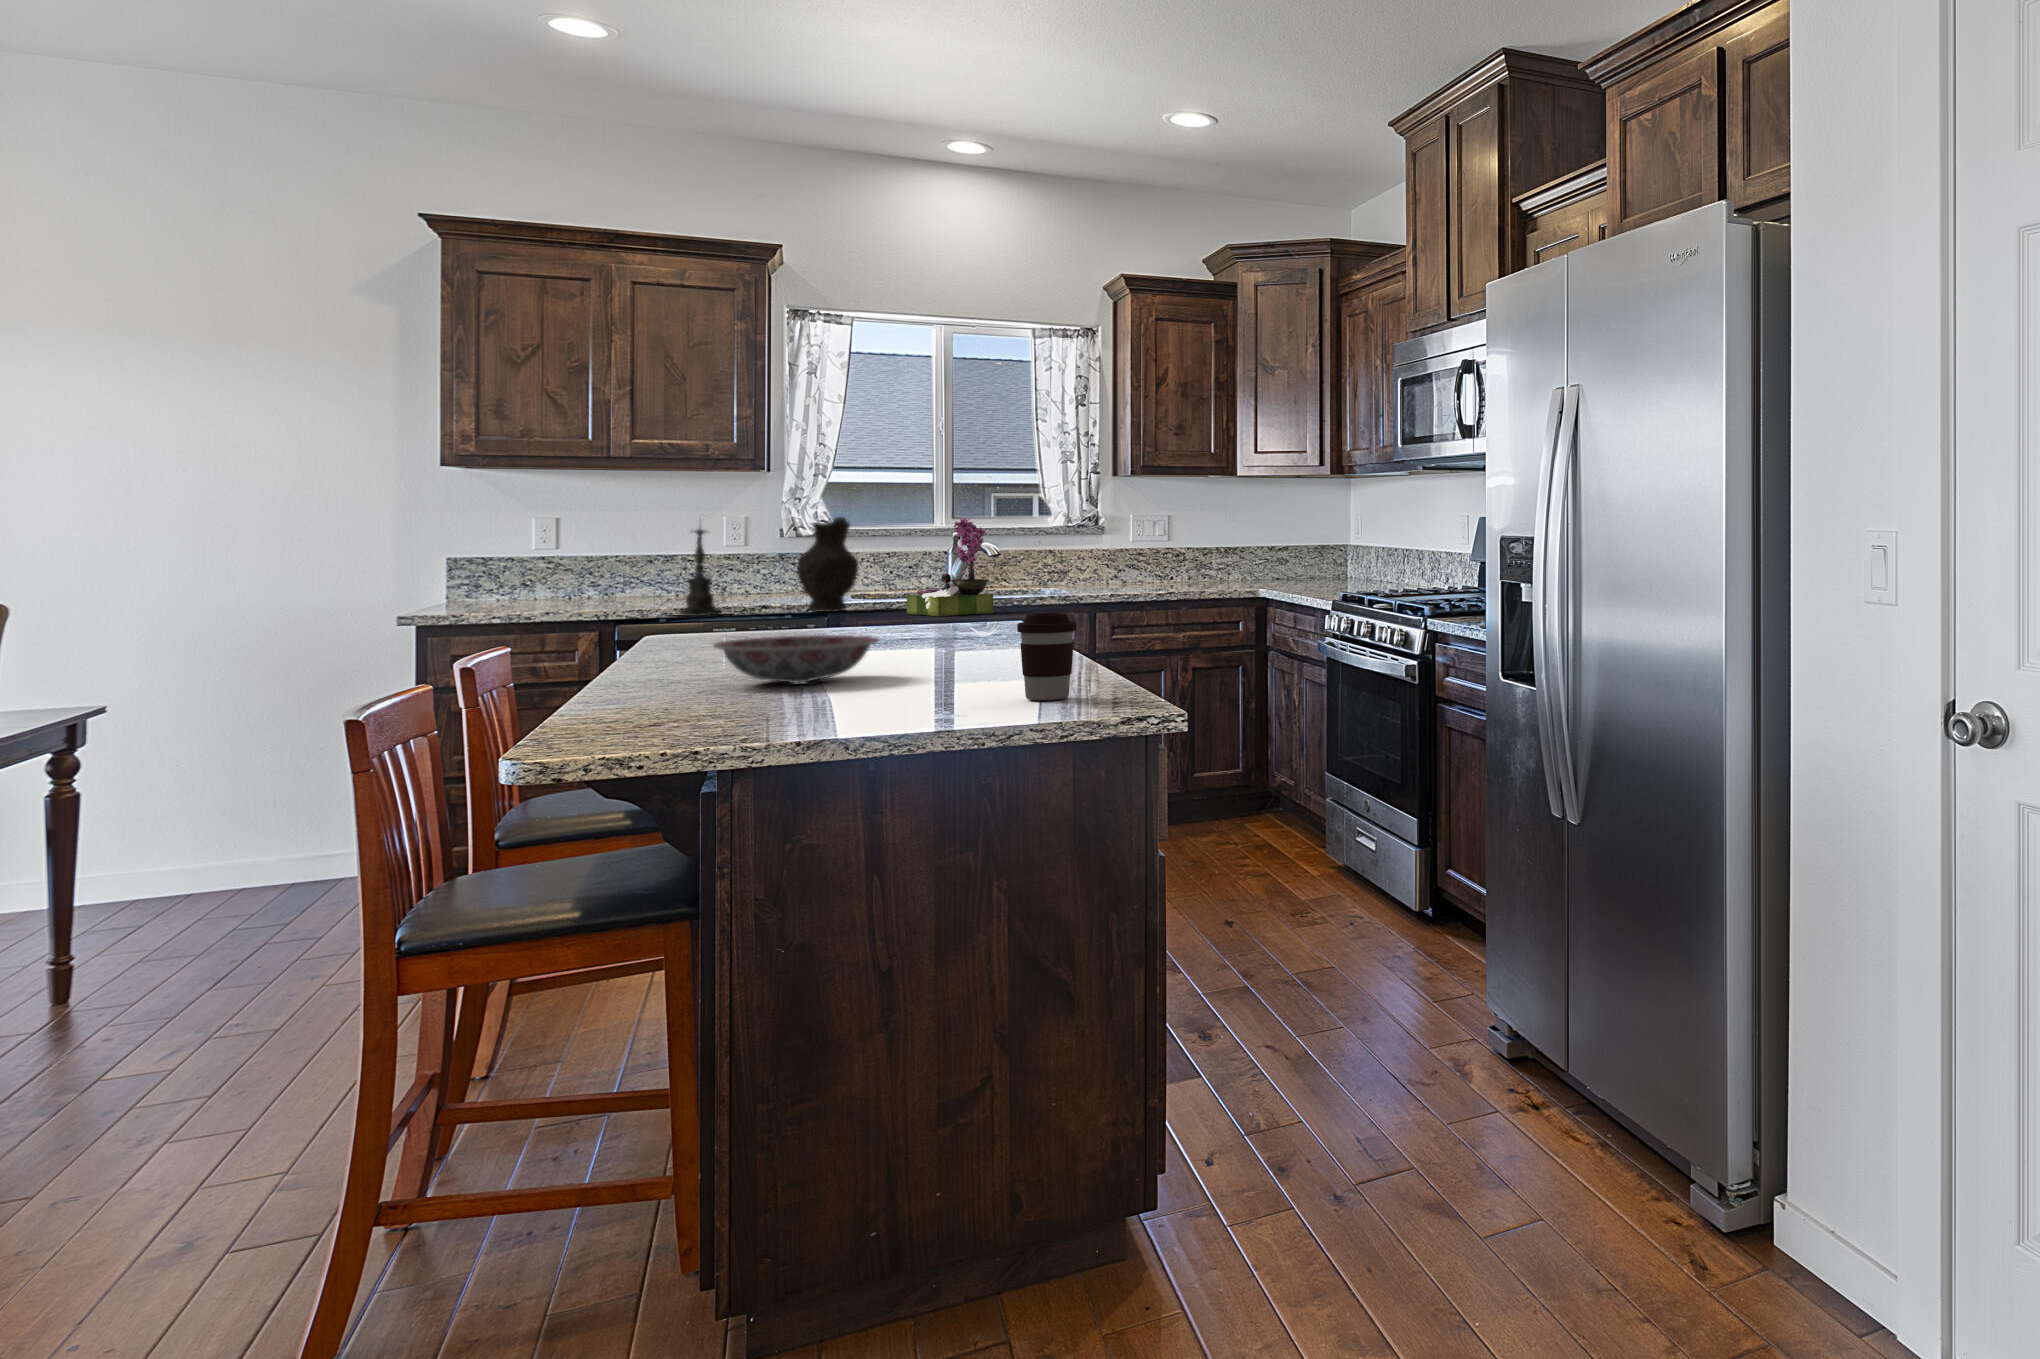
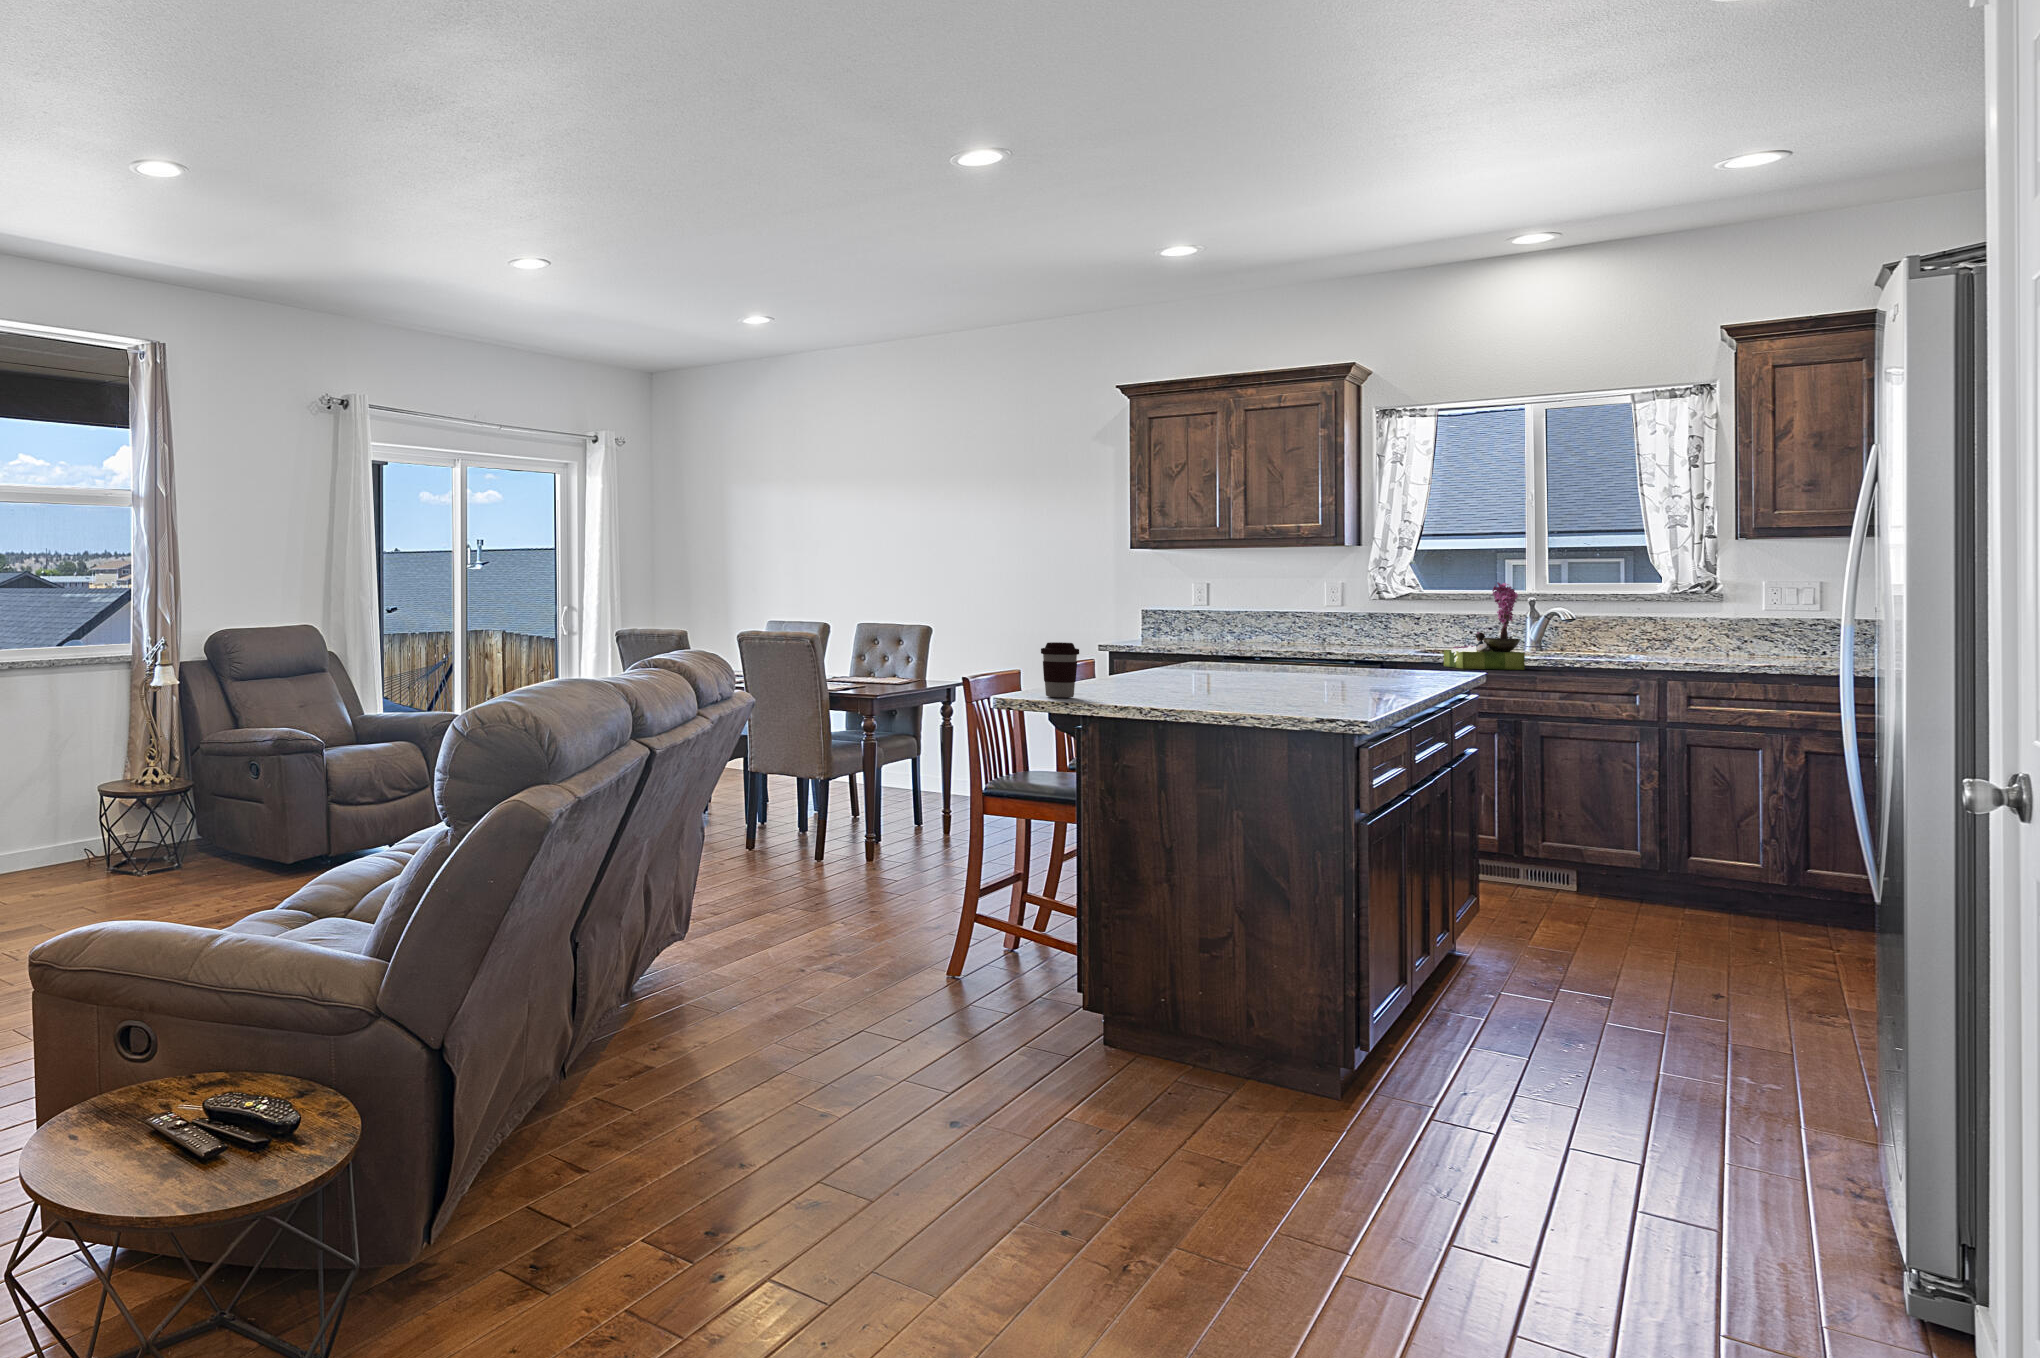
decorative vase: present [797,517,859,612] -> none [1363,583,1418,662]
candle holder: present [679,528,721,616] -> none [1259,583,1314,659]
coffee cup: present [1017,613,1077,700] -> present [1041,642,1079,698]
ceramic bowl: present [714,635,879,683] -> none [1144,660,1251,689]

